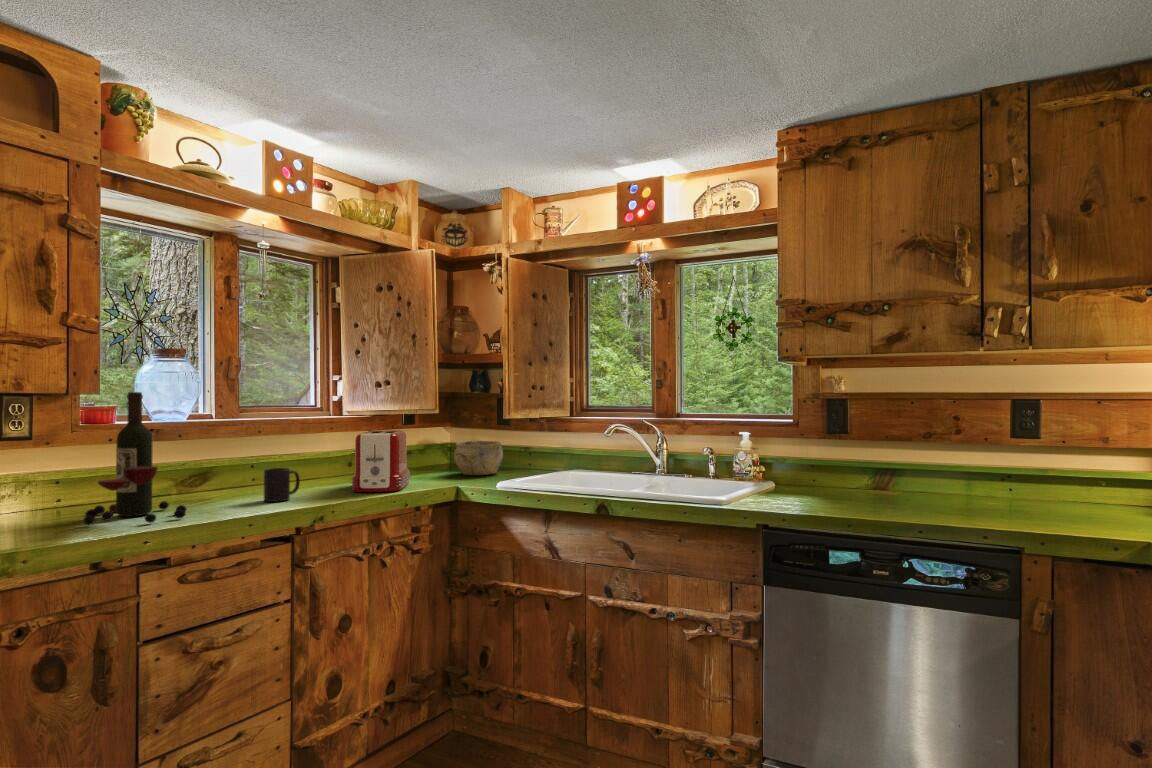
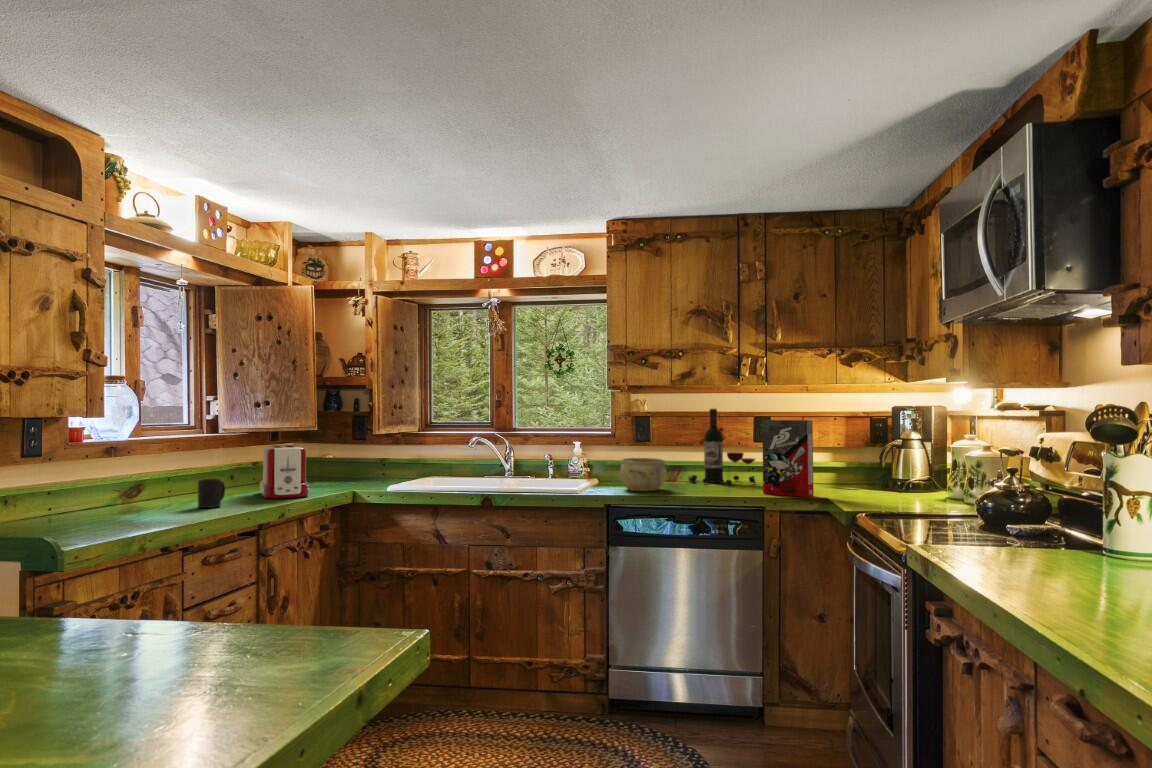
wine bottle: present [84,392,187,525] -> present [688,409,755,485]
cereal box: none [1019,404,1119,535] -> present [762,420,814,497]
ceramic bowl: present [454,441,503,475] -> present [620,458,666,491]

